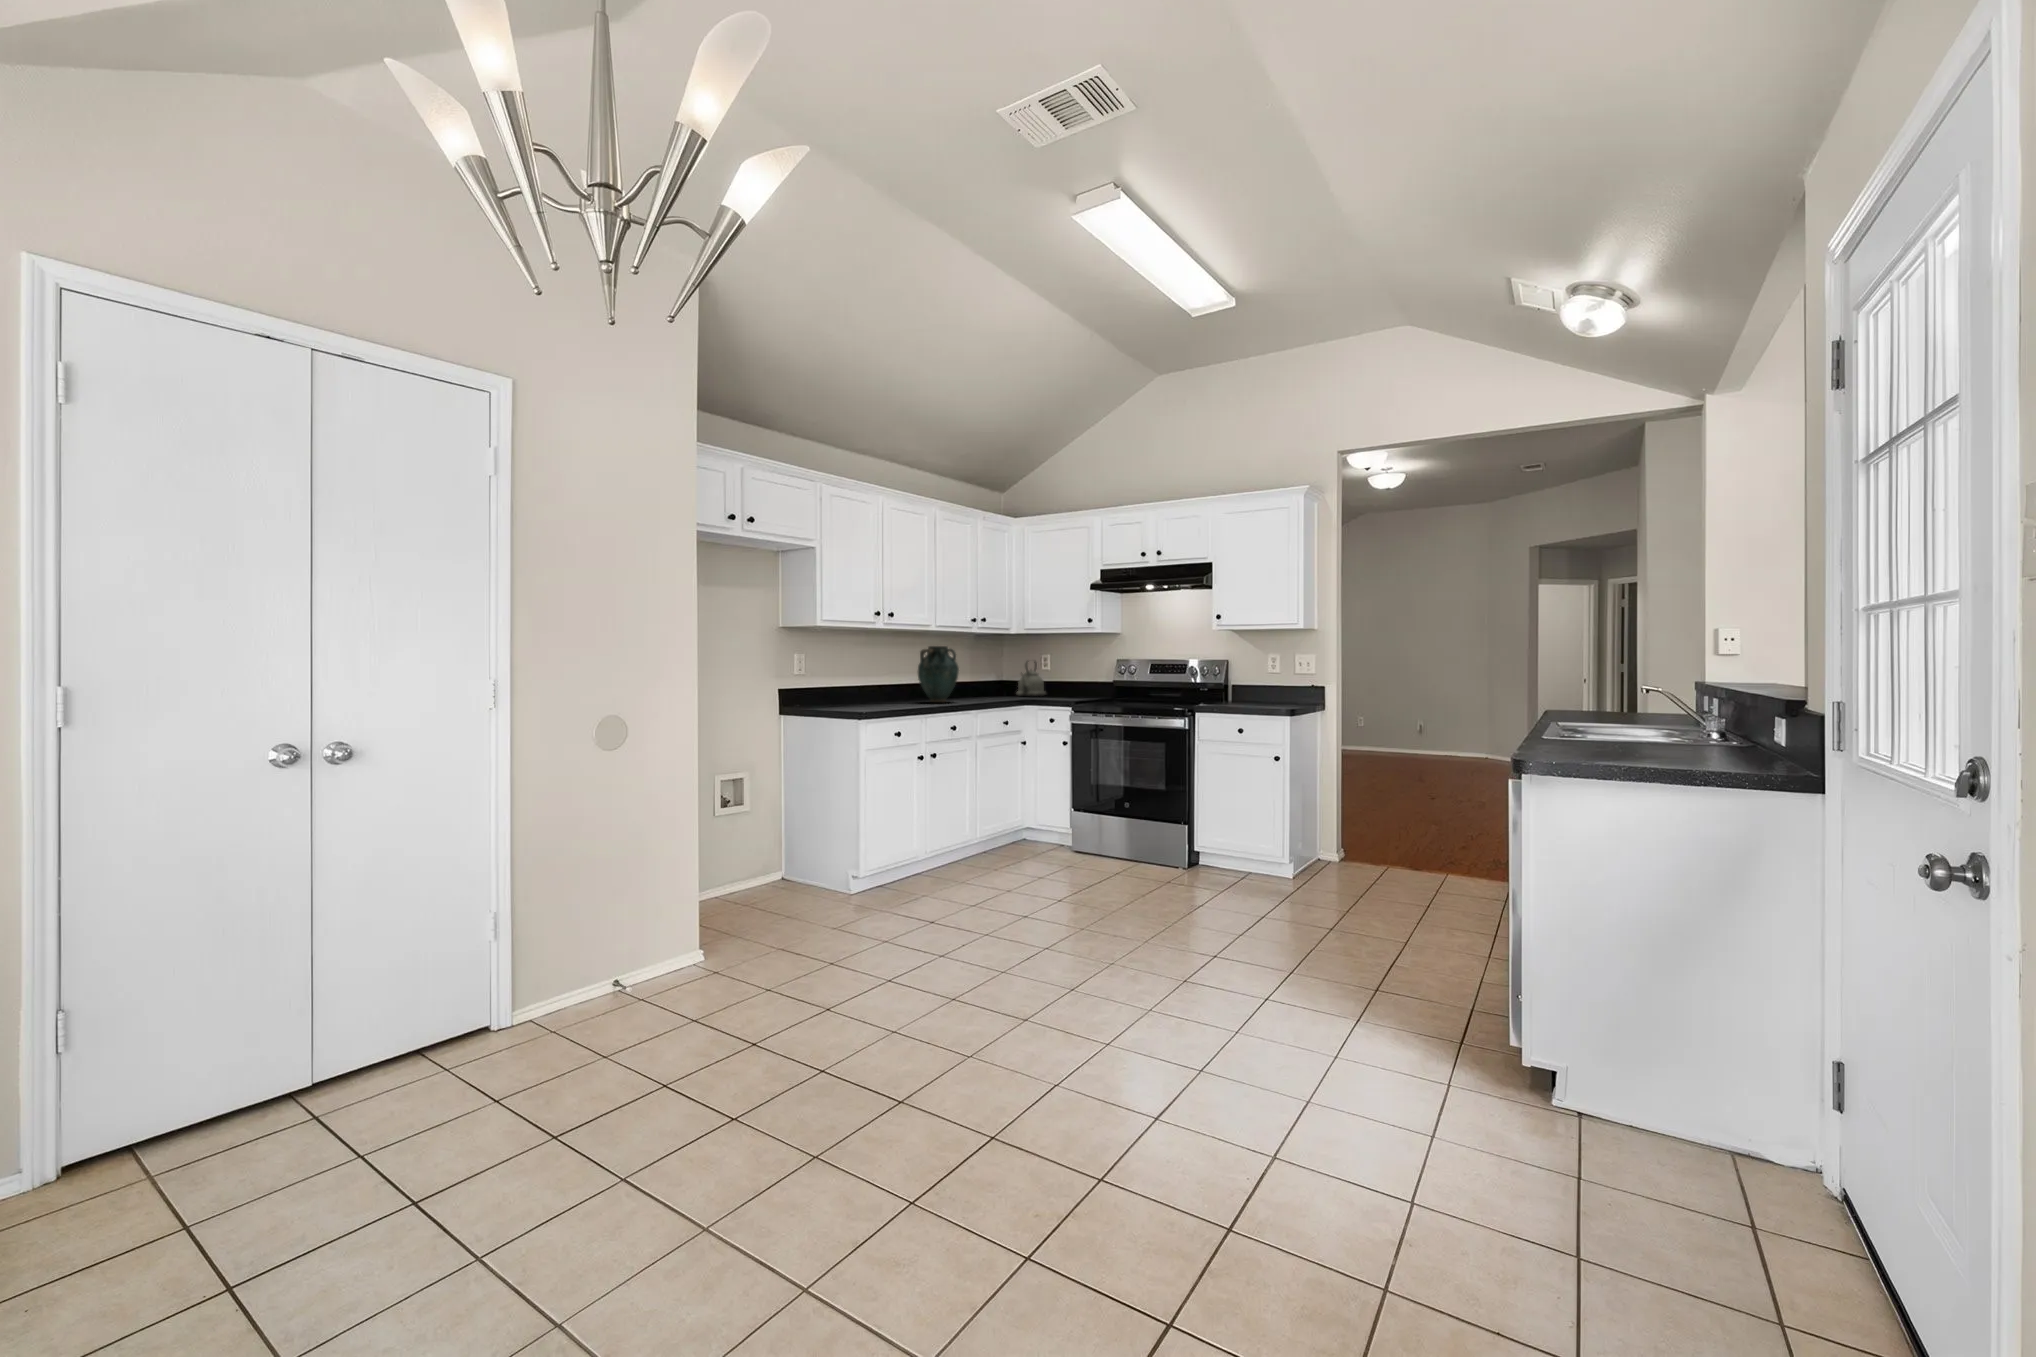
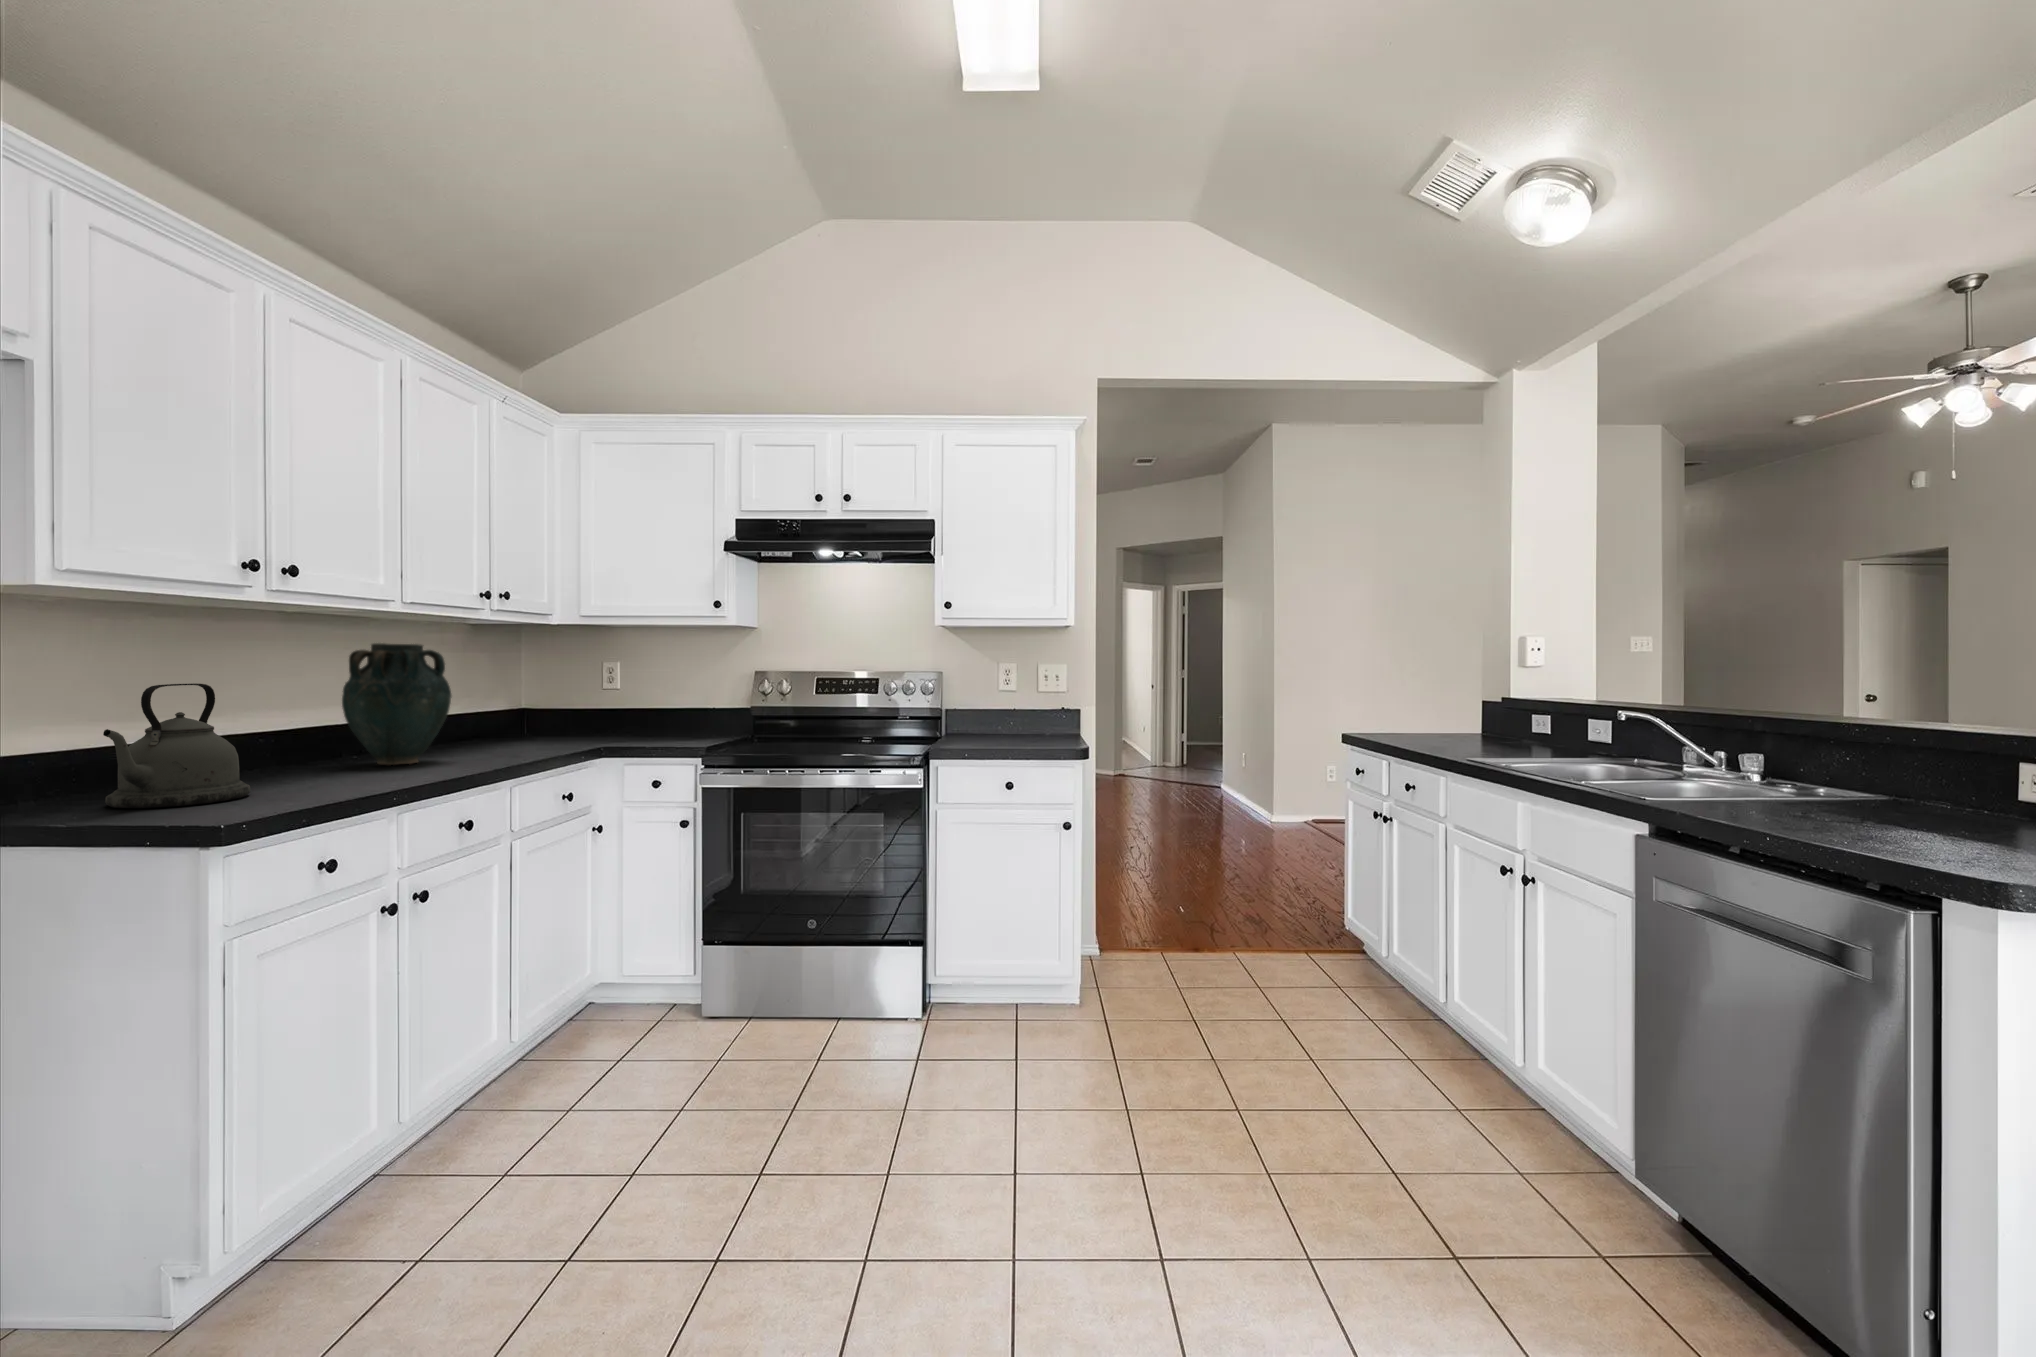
kettle: present [1016,662,1046,696] -> present [103,683,250,808]

